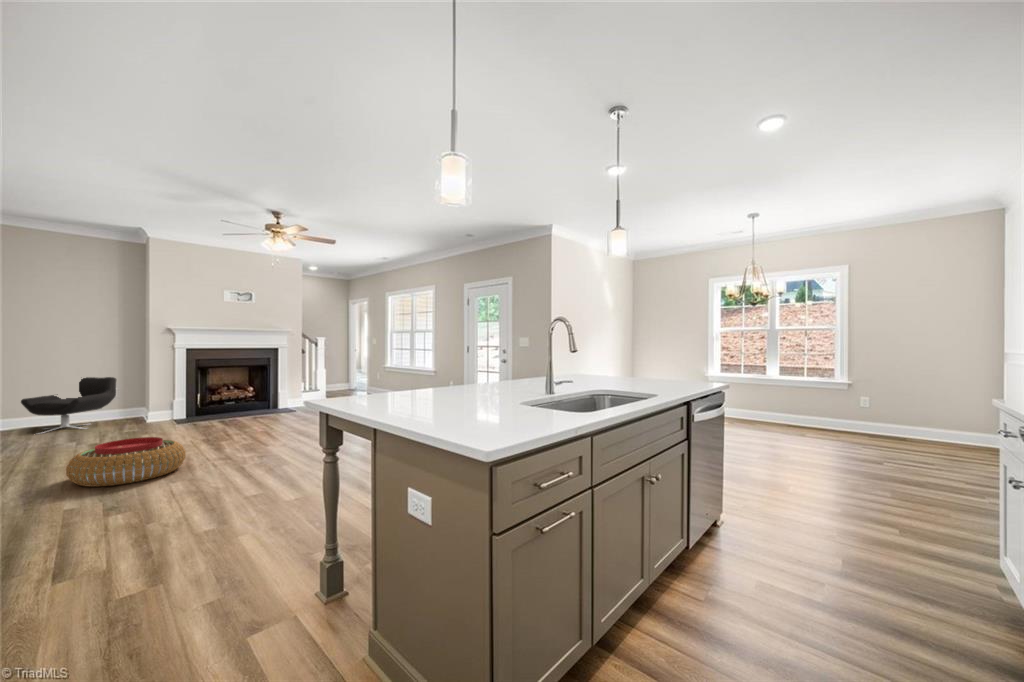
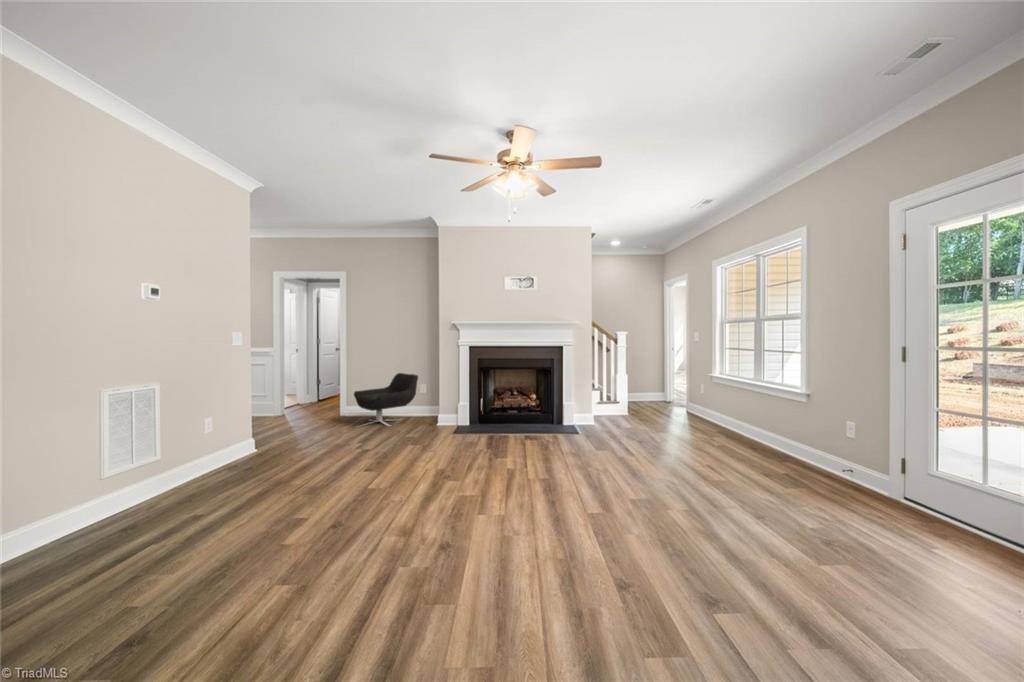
pouf: present [66,437,186,487] -> none [182,489,349,591]

